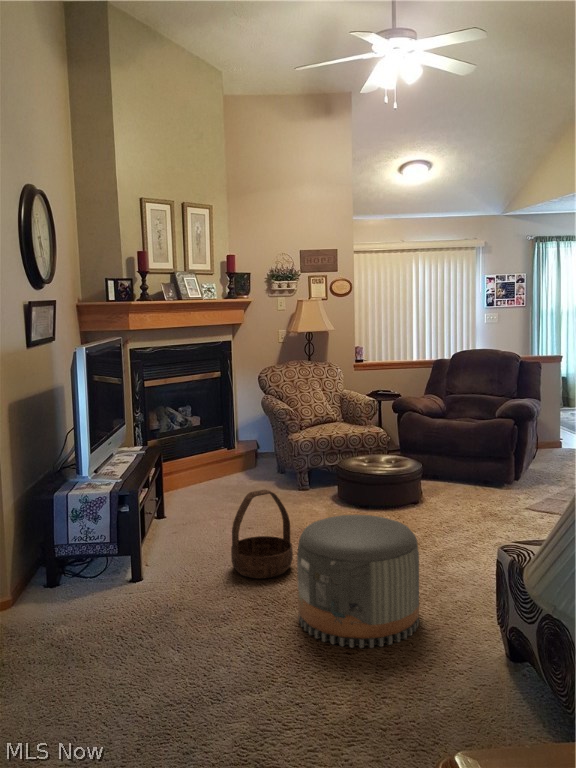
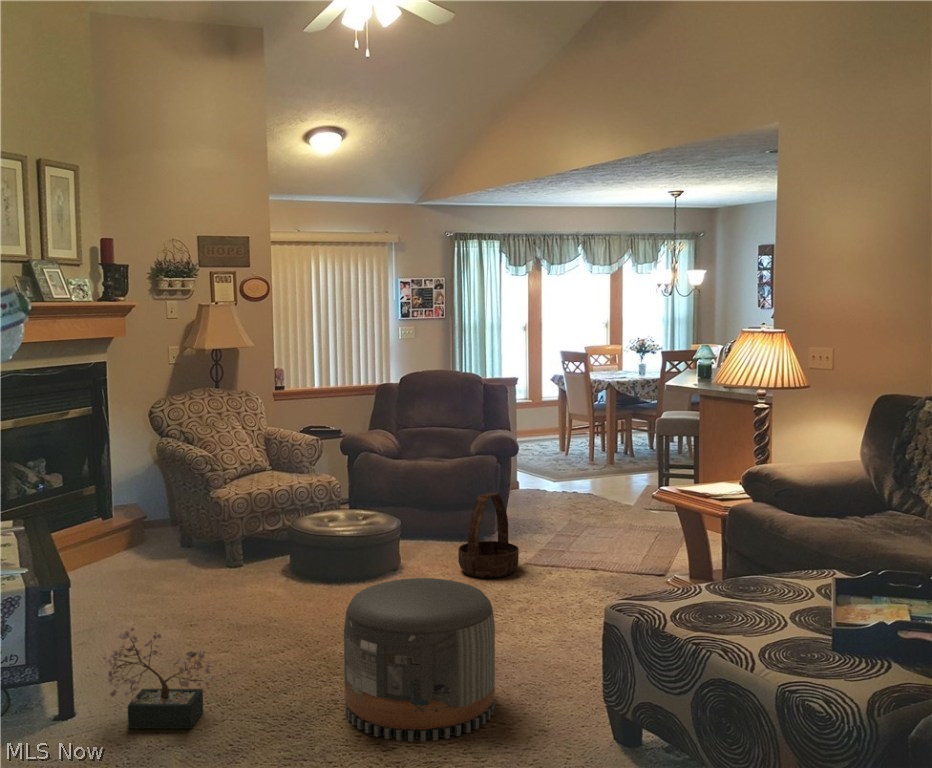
basket: present [231,490,293,579] -> present [458,493,519,578]
decorative plant: none [140,526,218,603] -> present [103,628,214,729]

